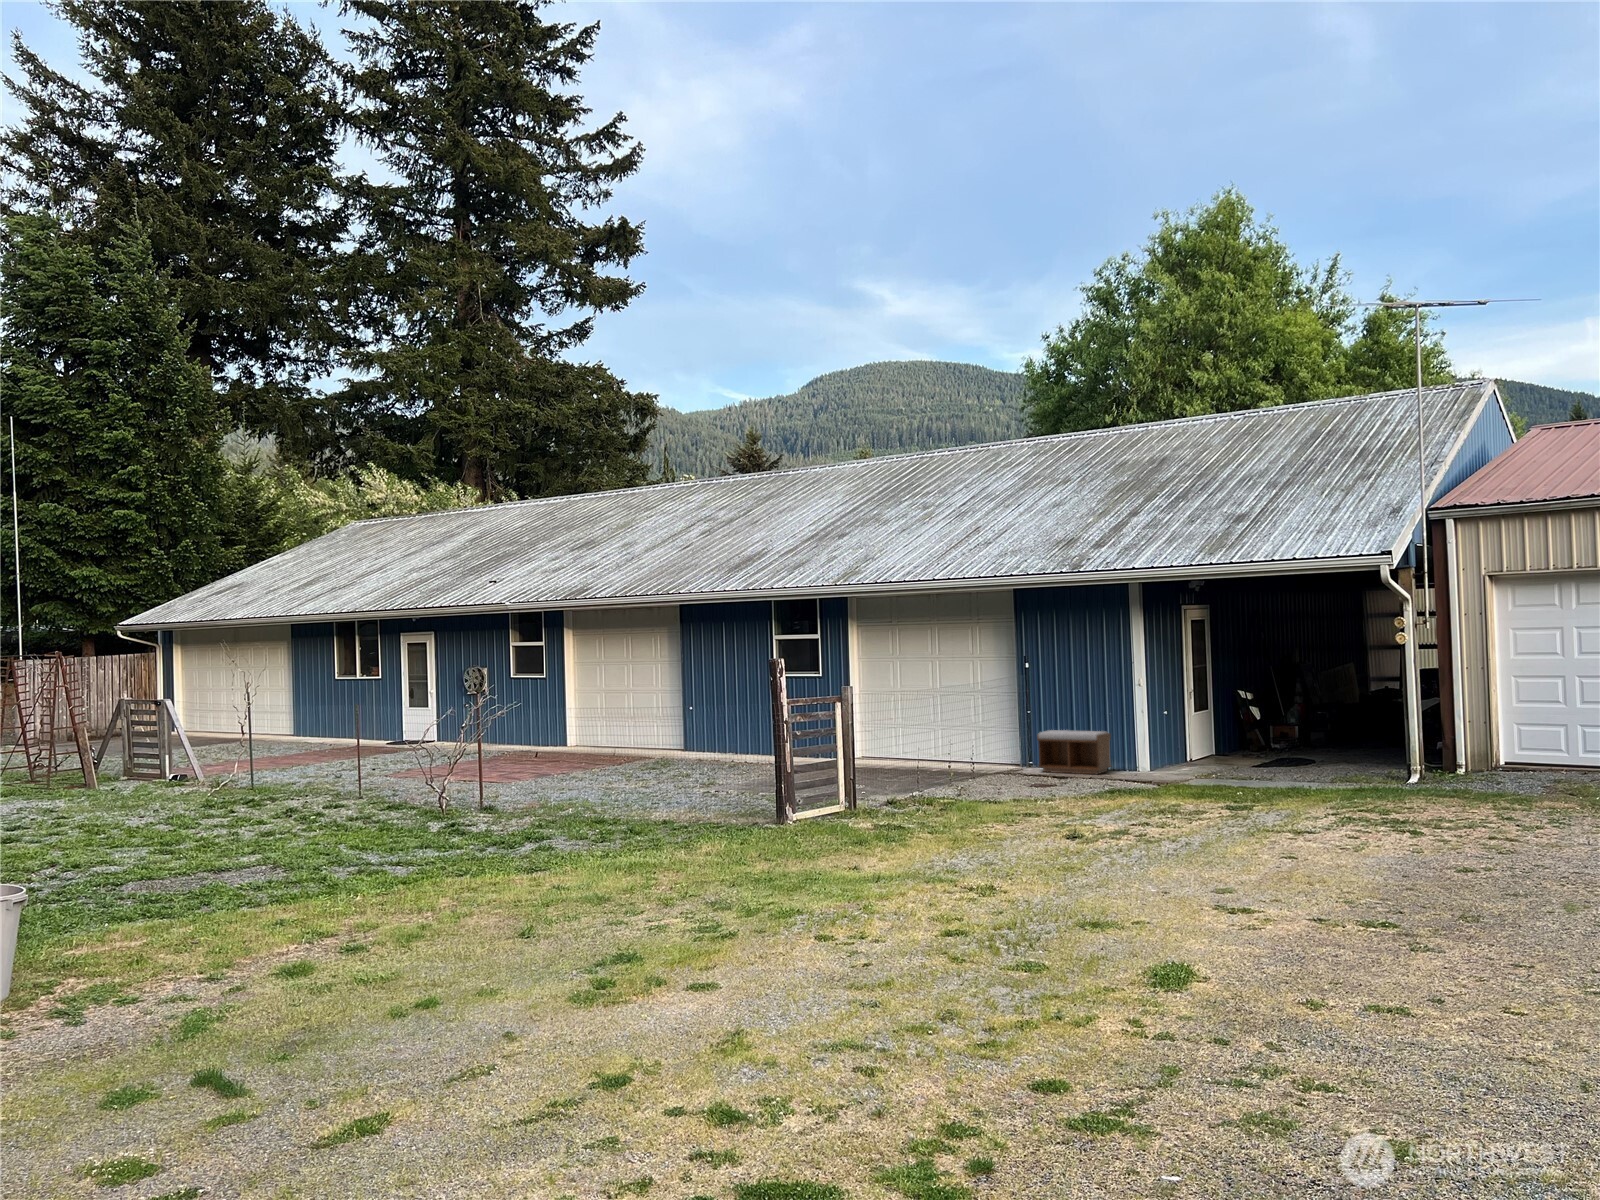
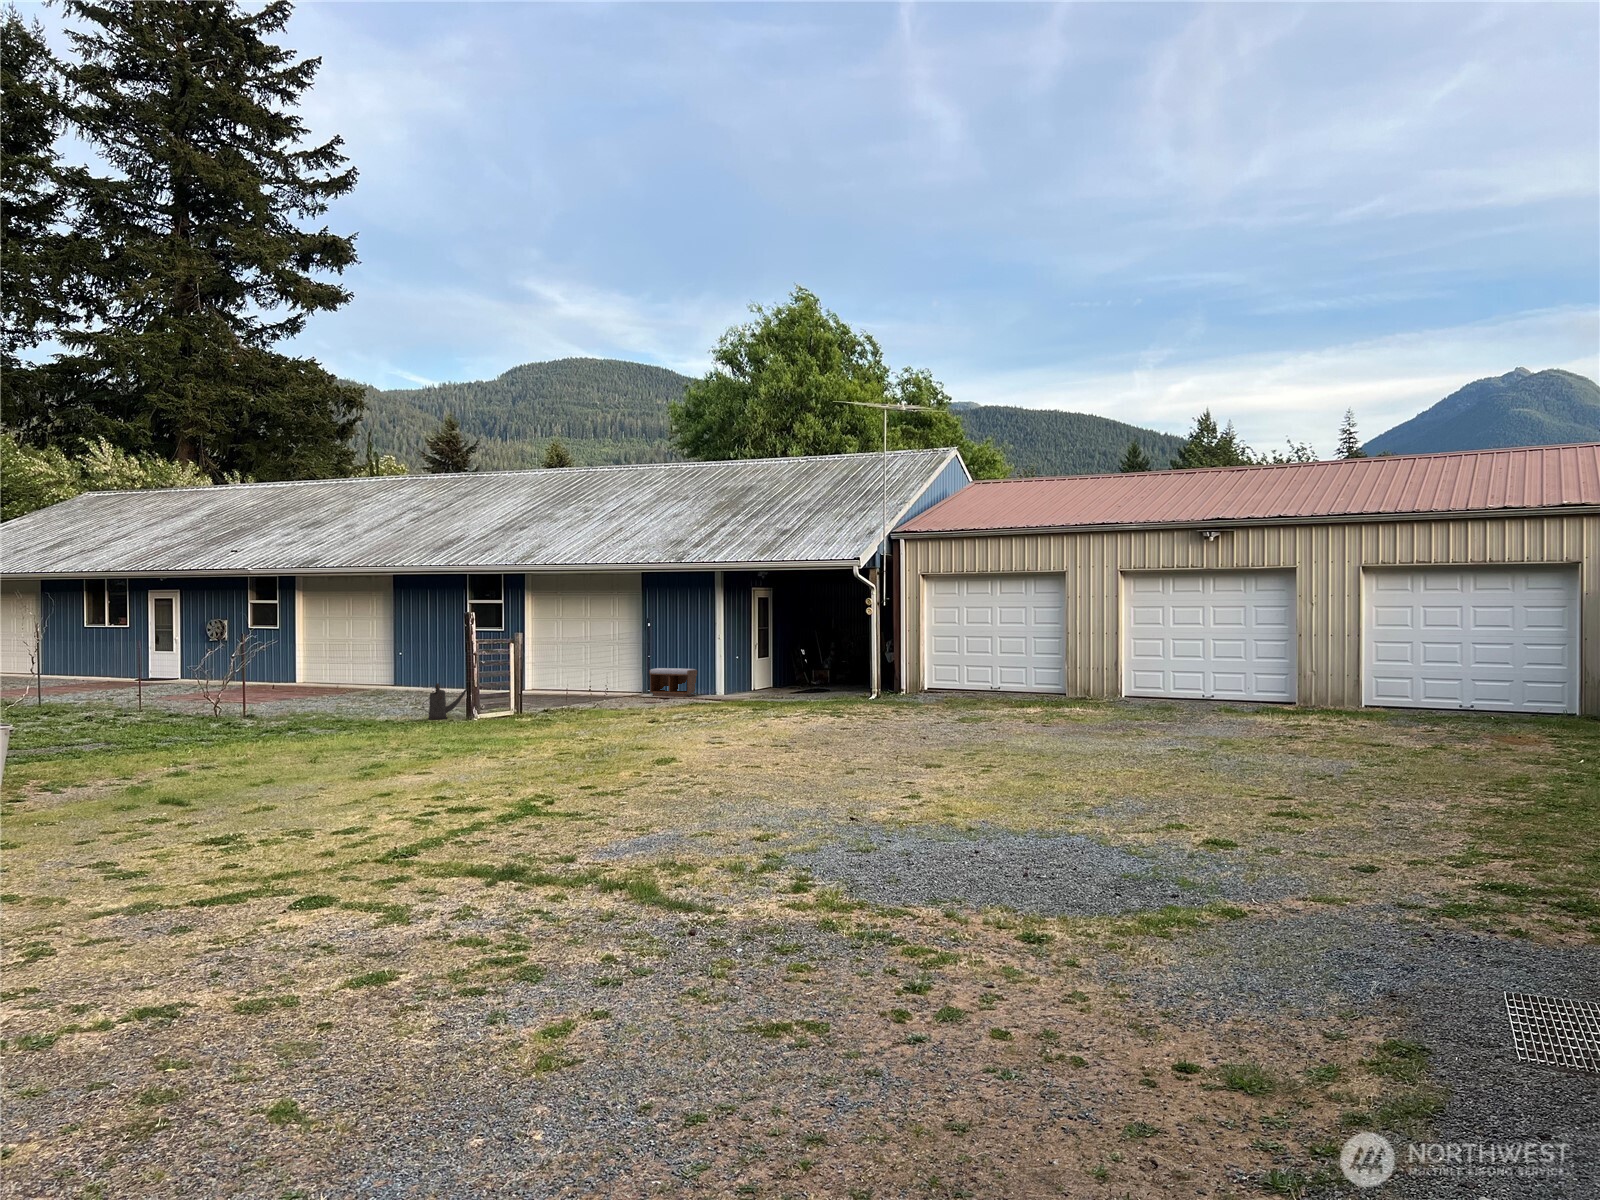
watering can: none [709,769,775,826] -> present [422,683,468,720]

